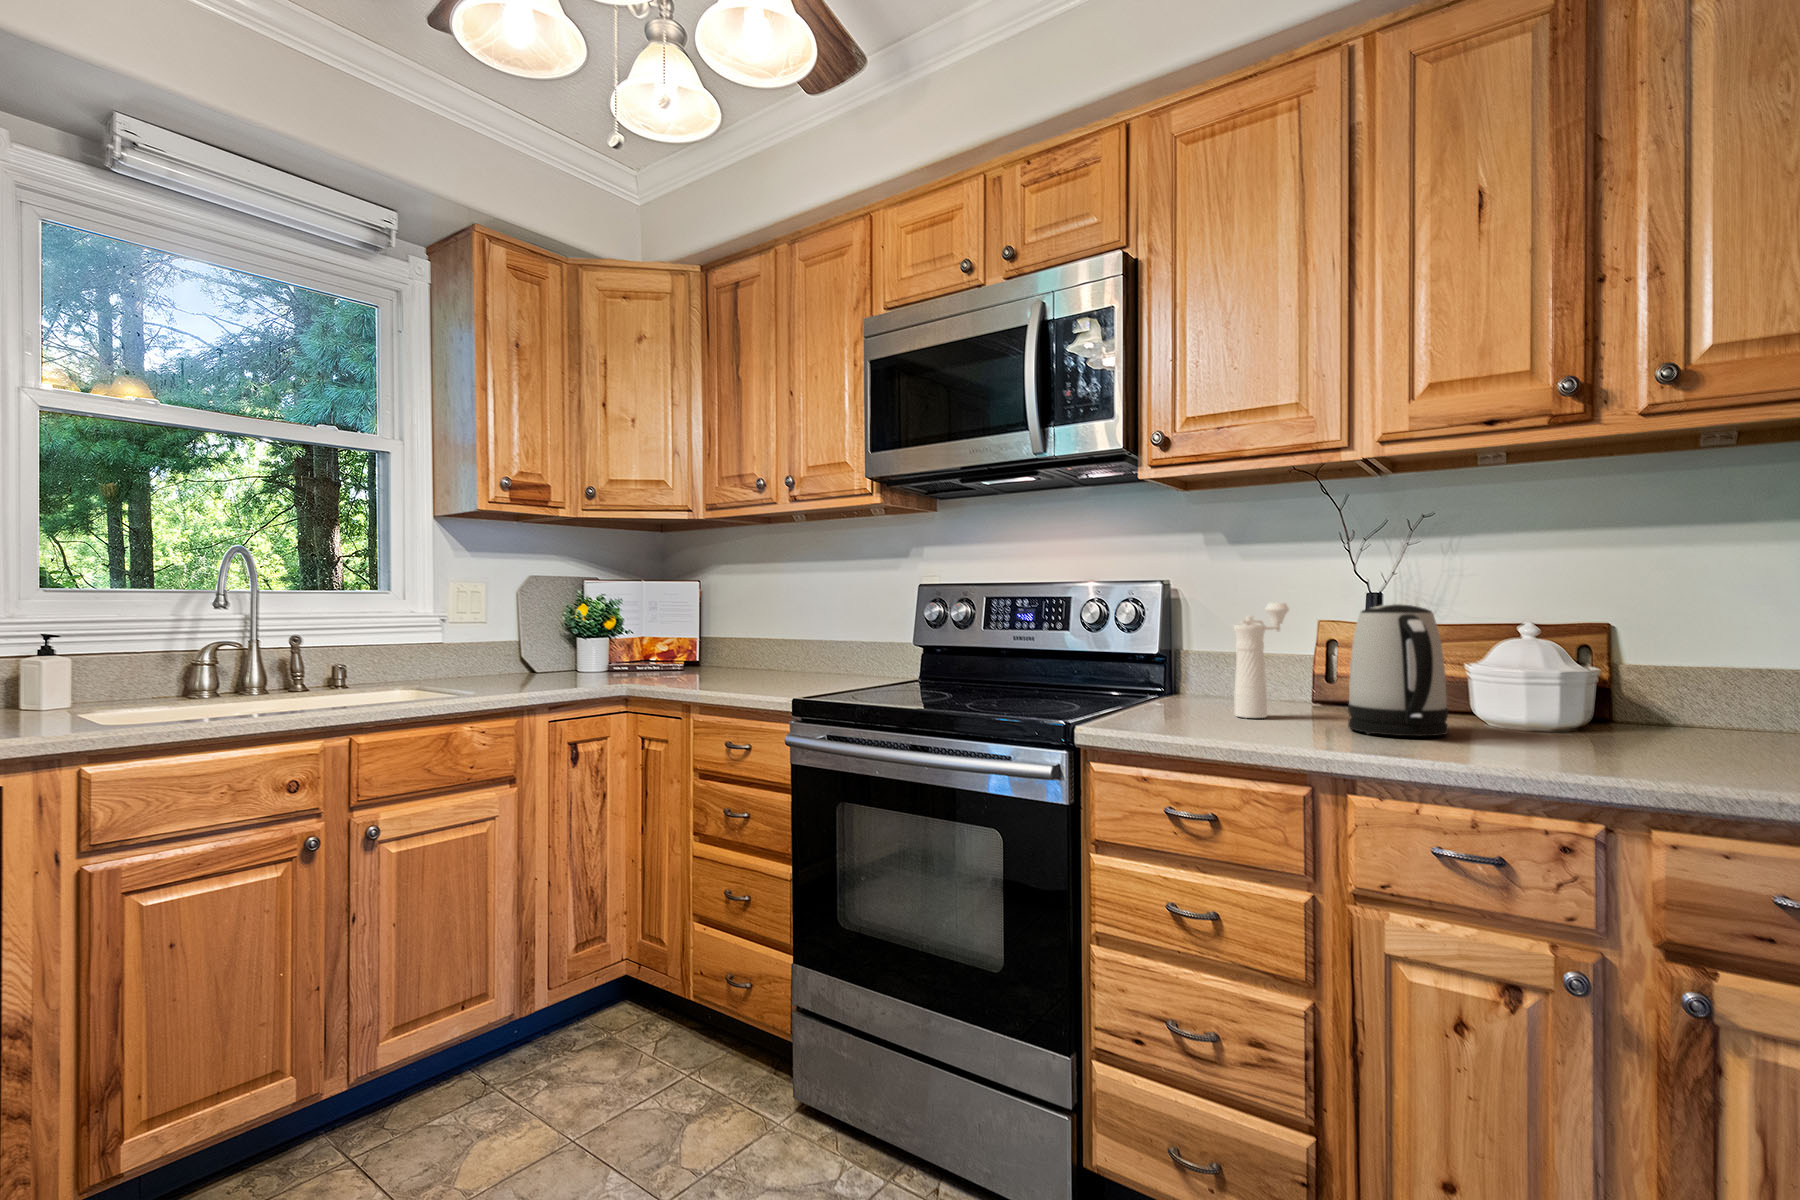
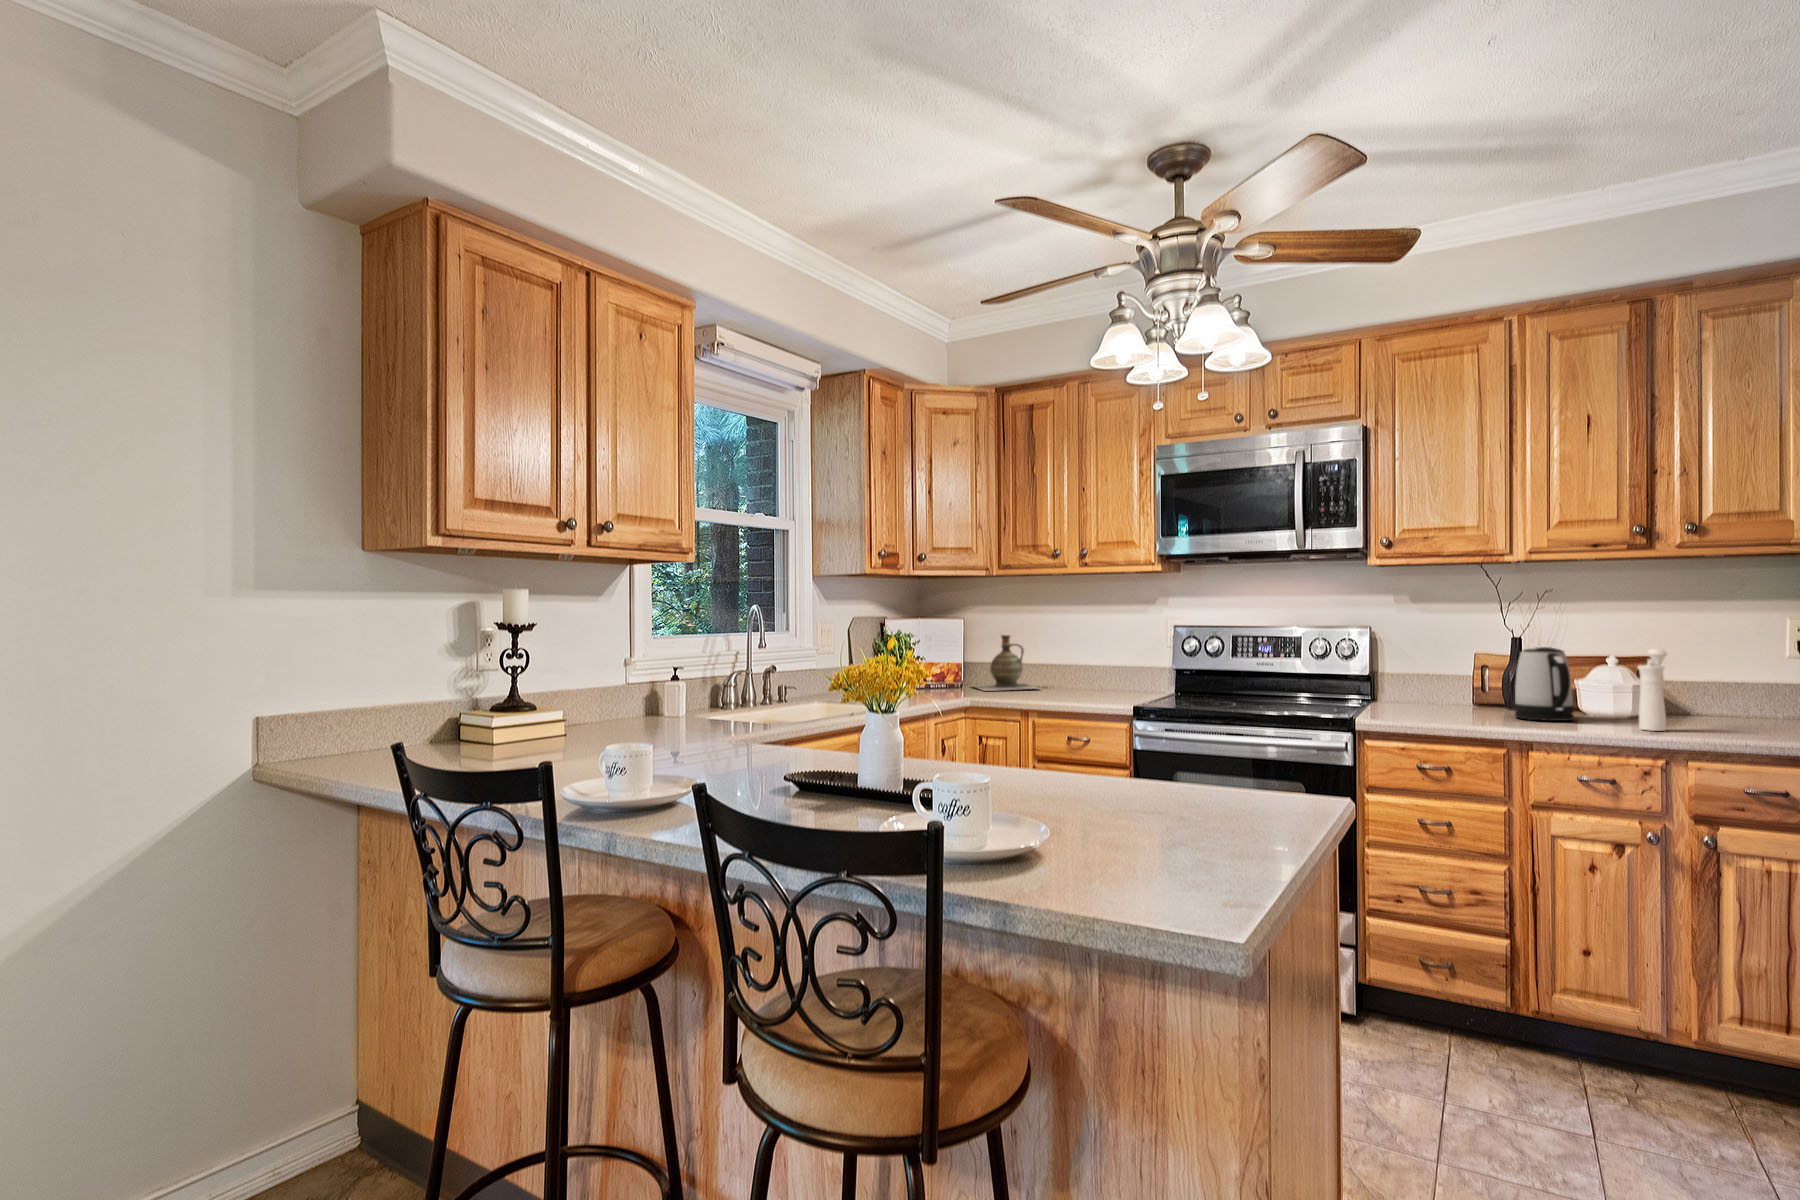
ceramic jug: none [667,600,751,676] -> present [972,635,1038,691]
pepper mill: present [1234,603,1289,718] -> present [1638,649,1667,731]

